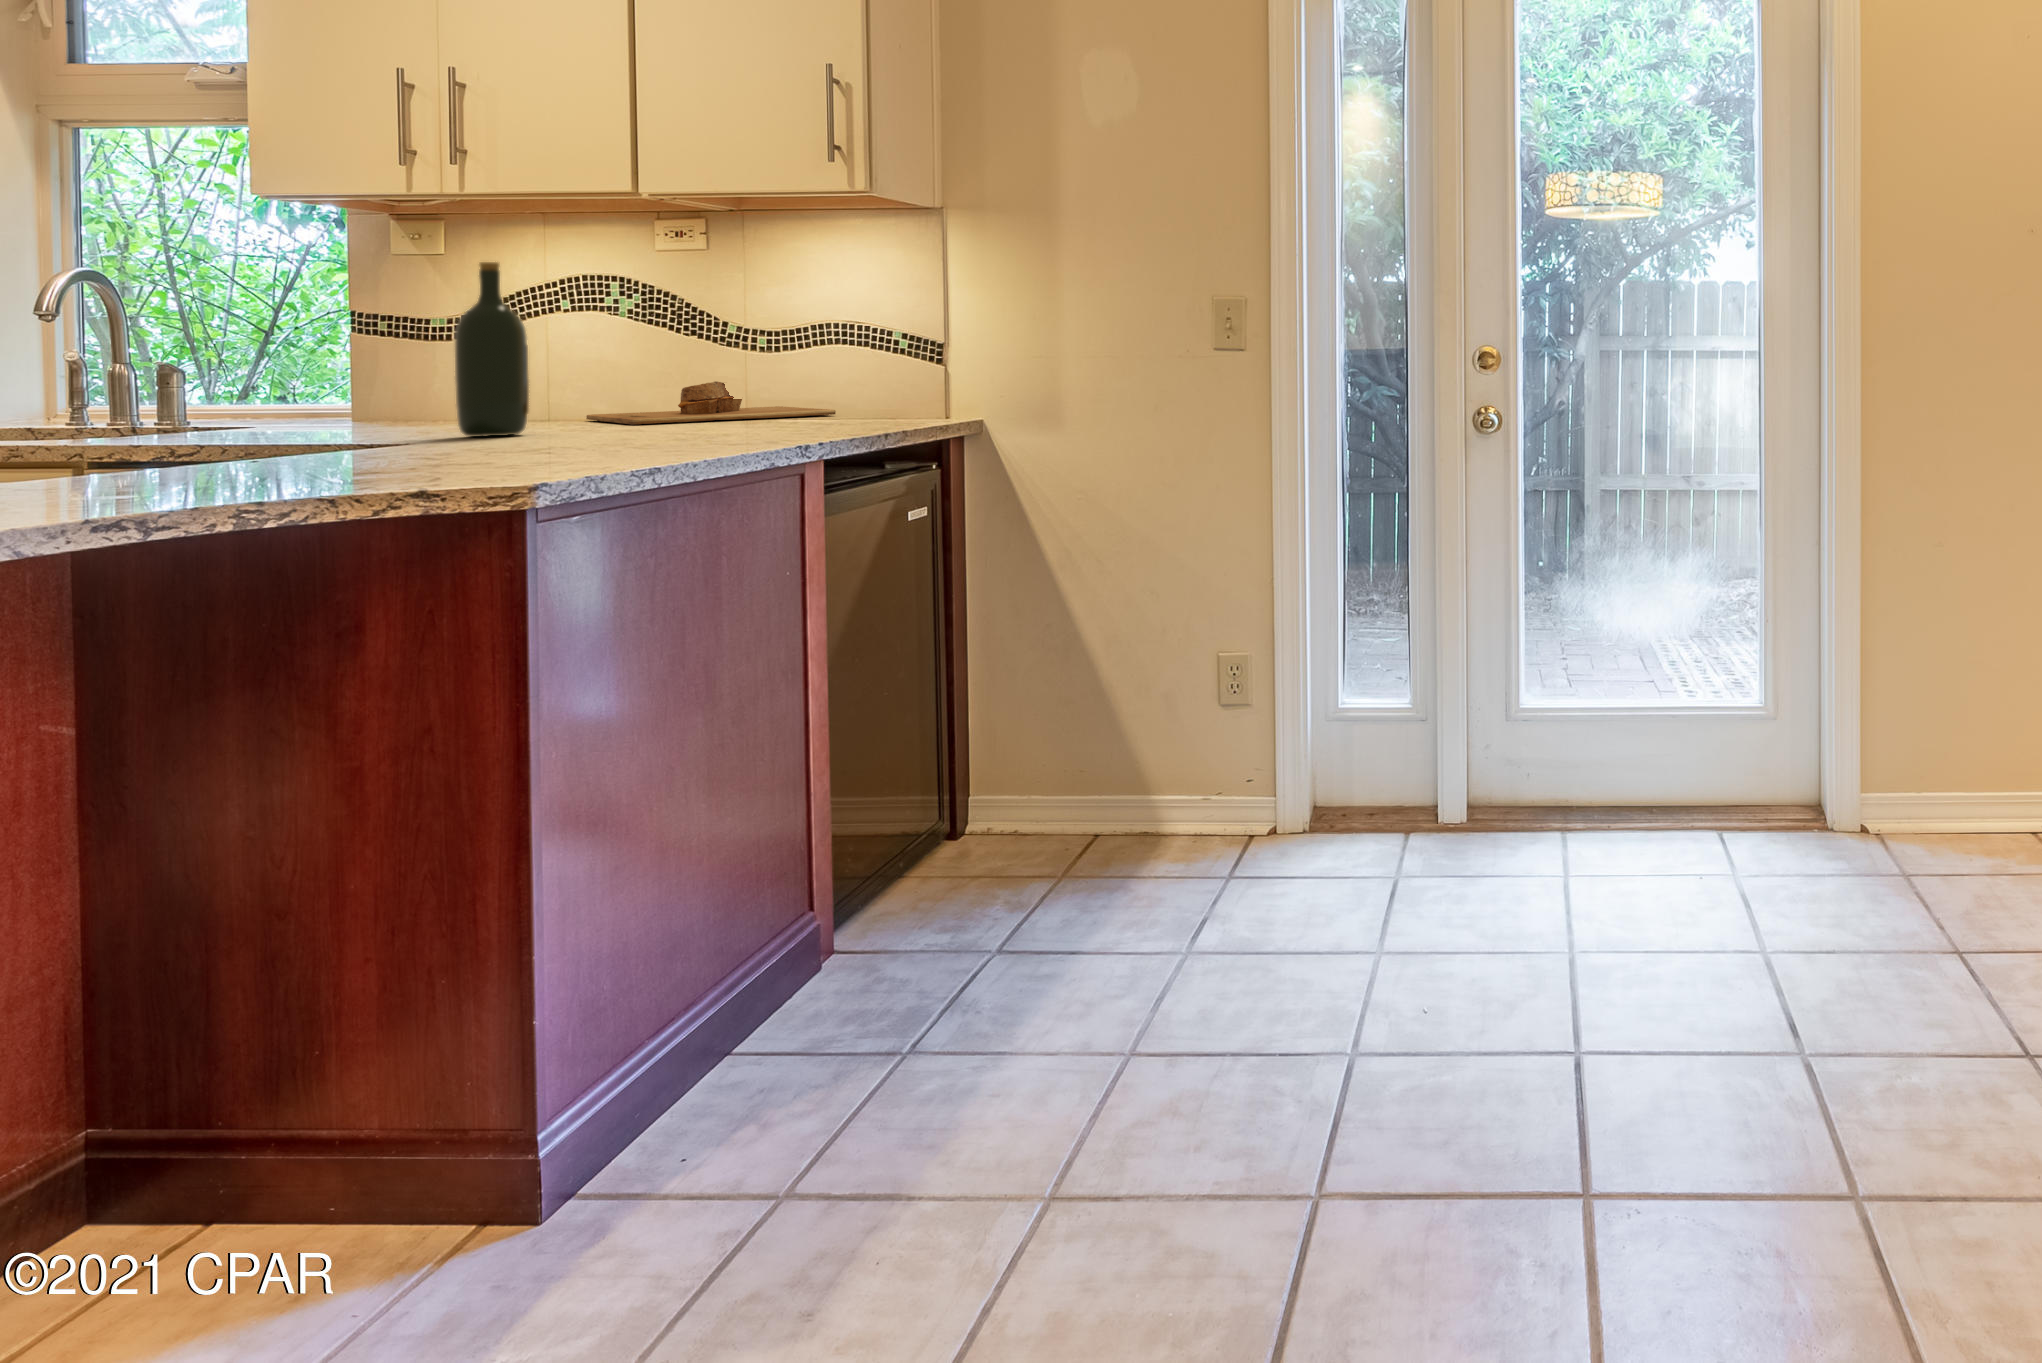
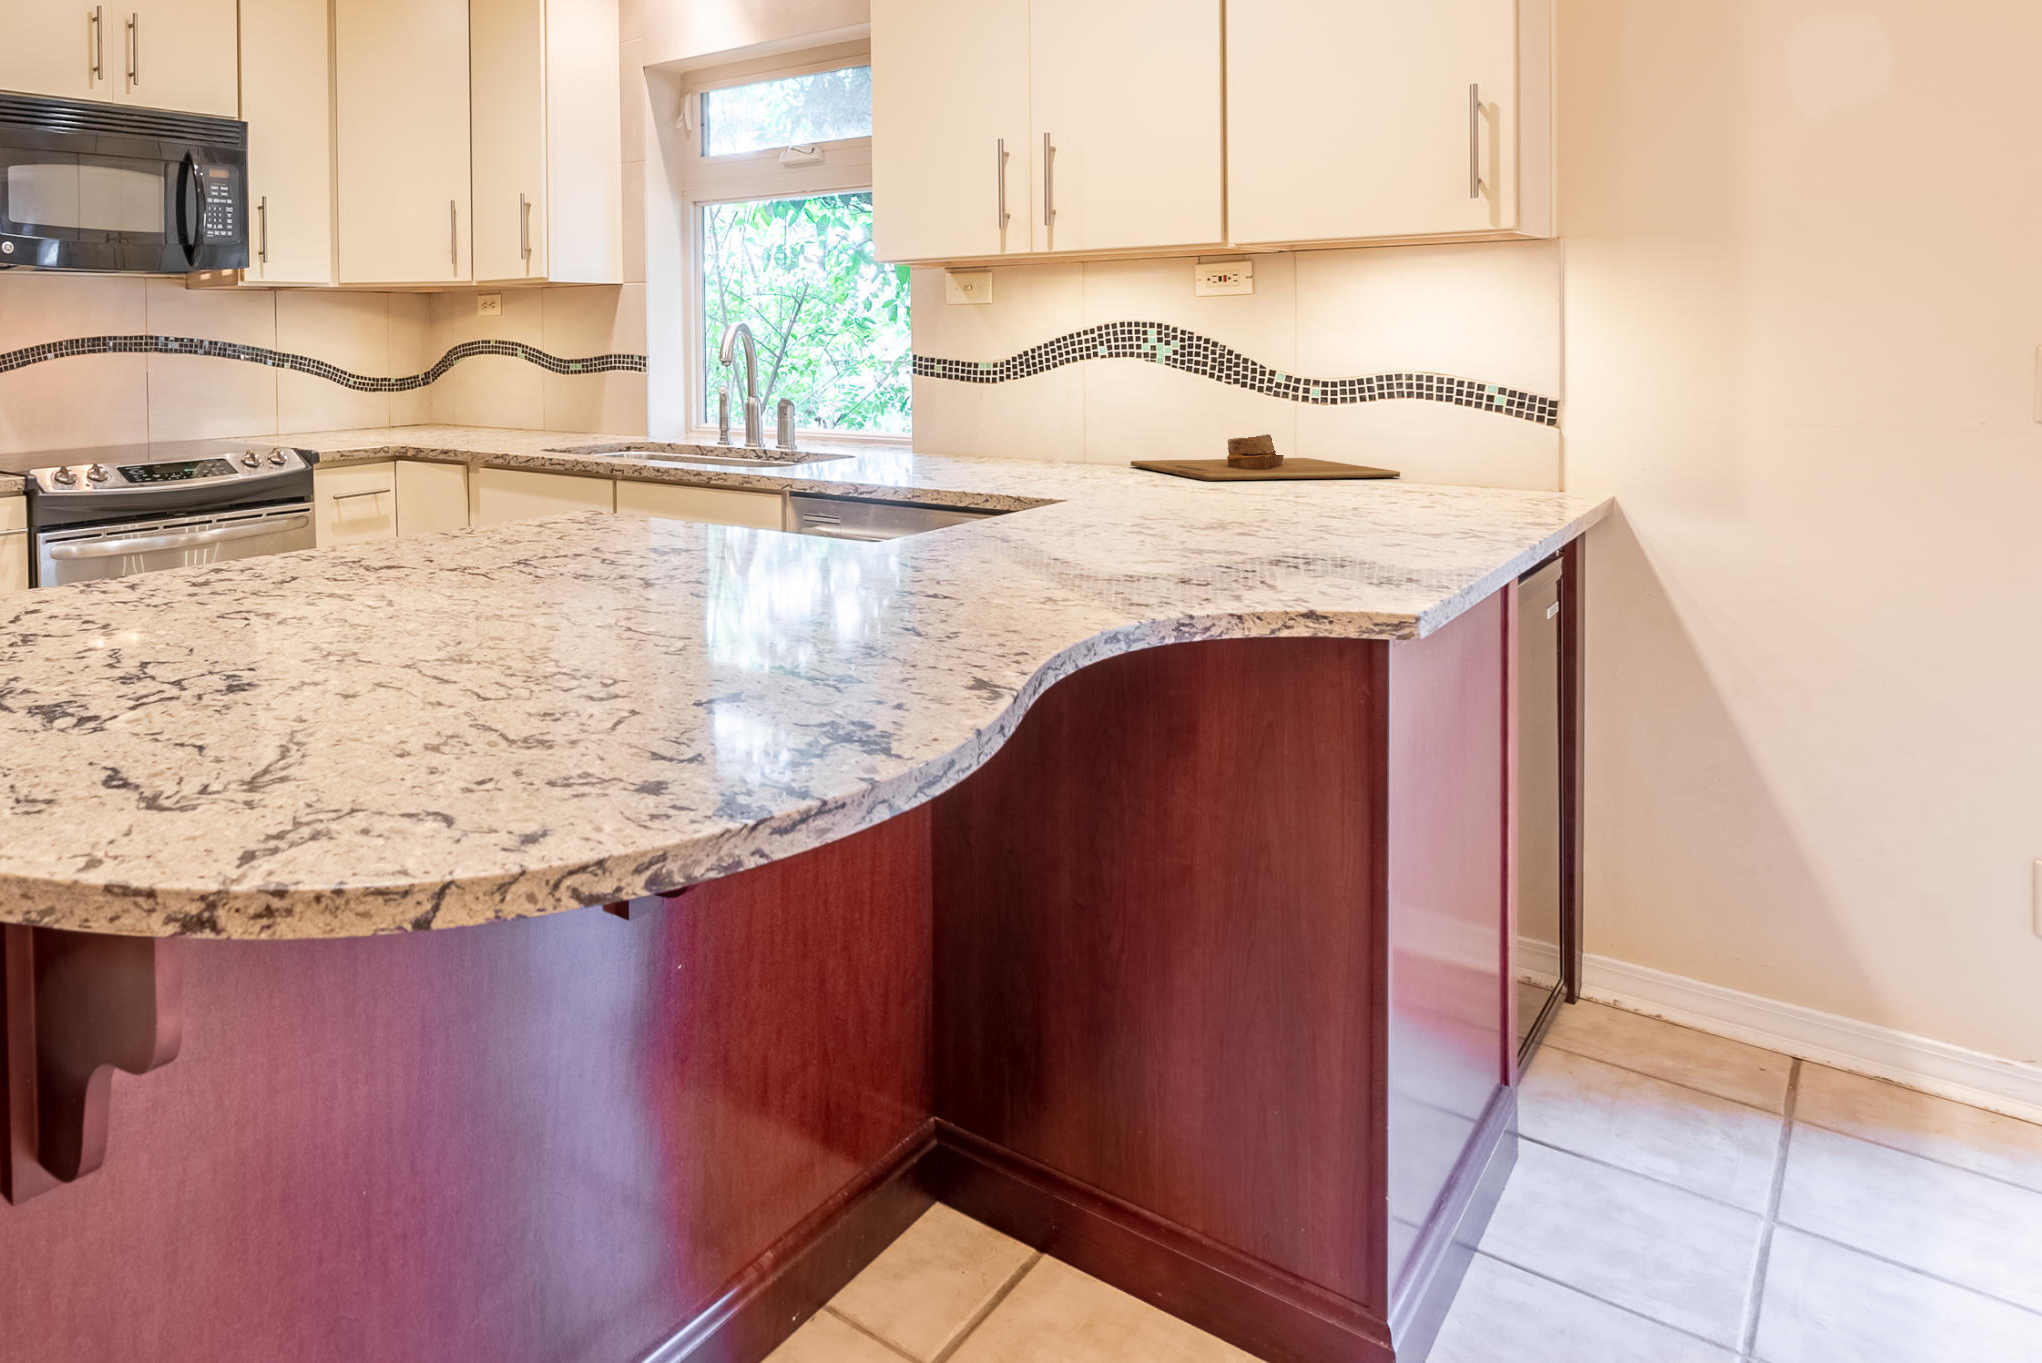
wine bottle: present [455,262,529,437] -> none [1081,321,1144,494]

